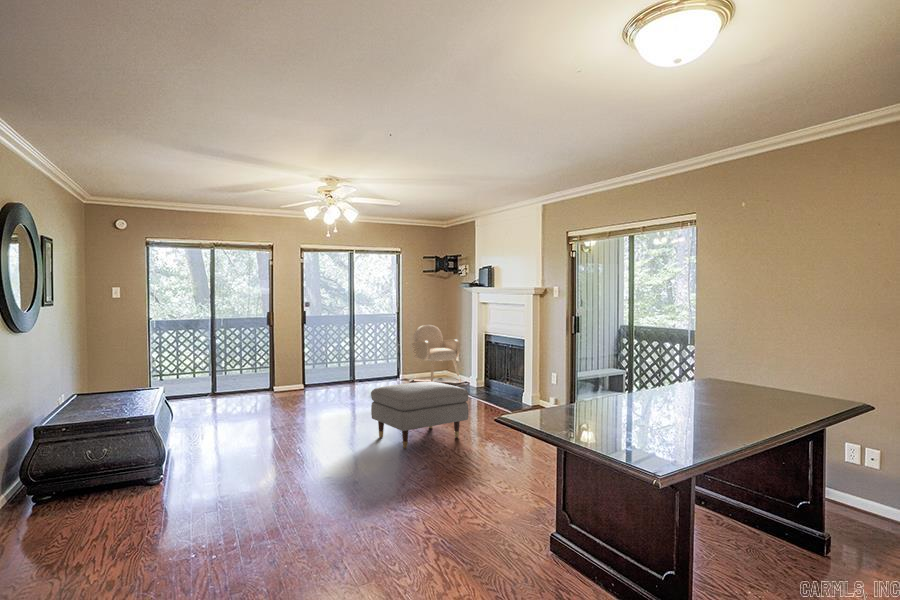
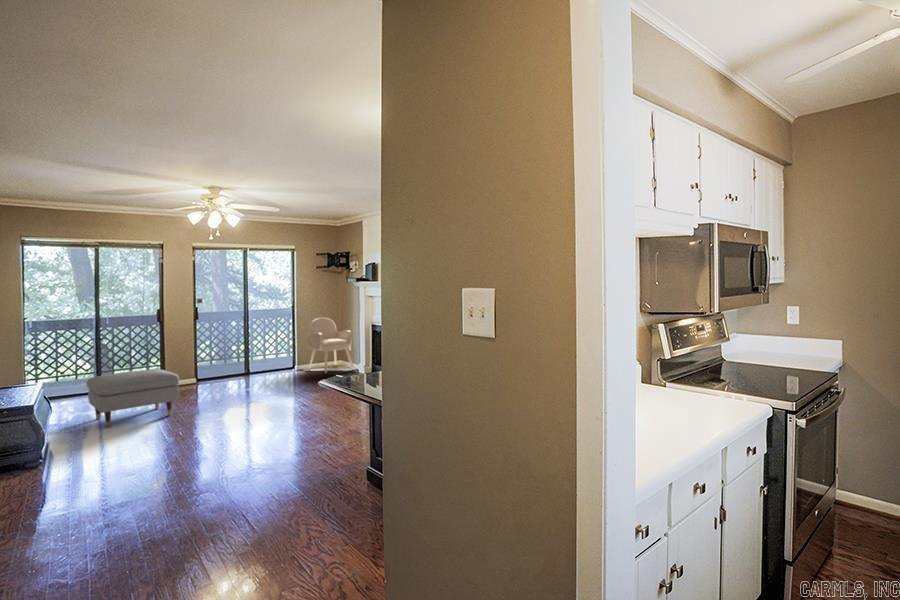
ottoman: present [371,382,469,448] -> present [86,369,179,427]

